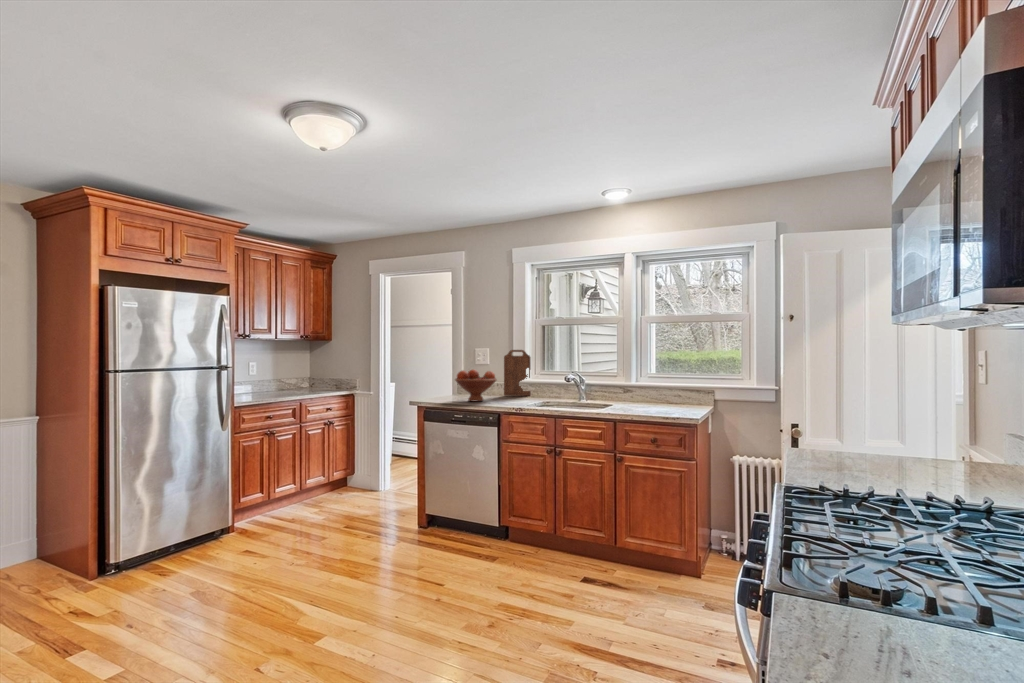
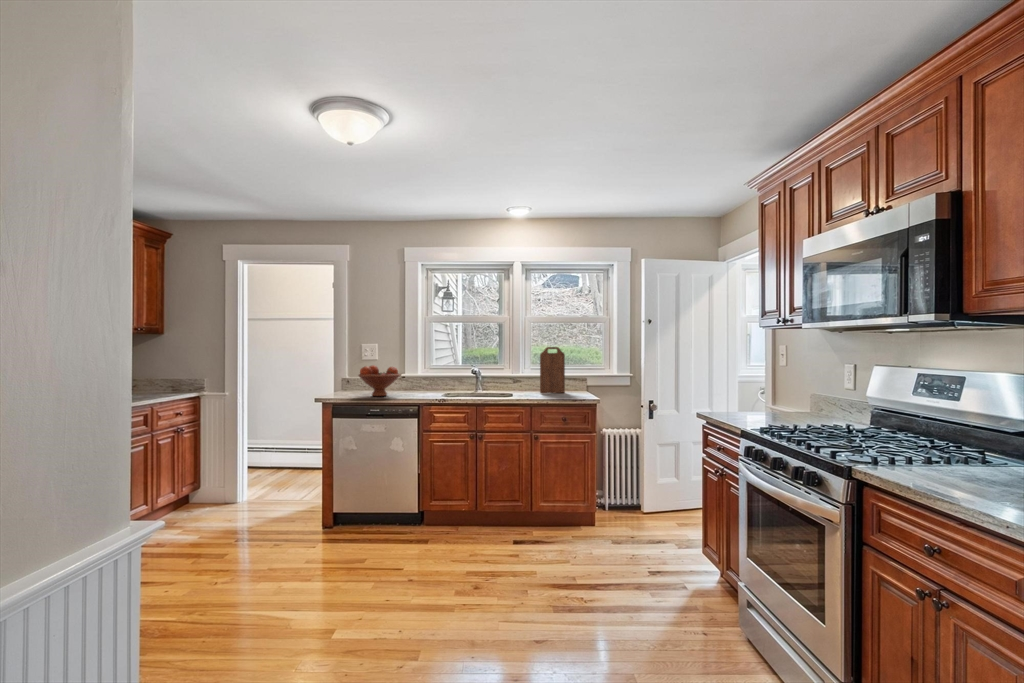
cutting board: present [504,350,531,396] -> present [540,347,565,394]

